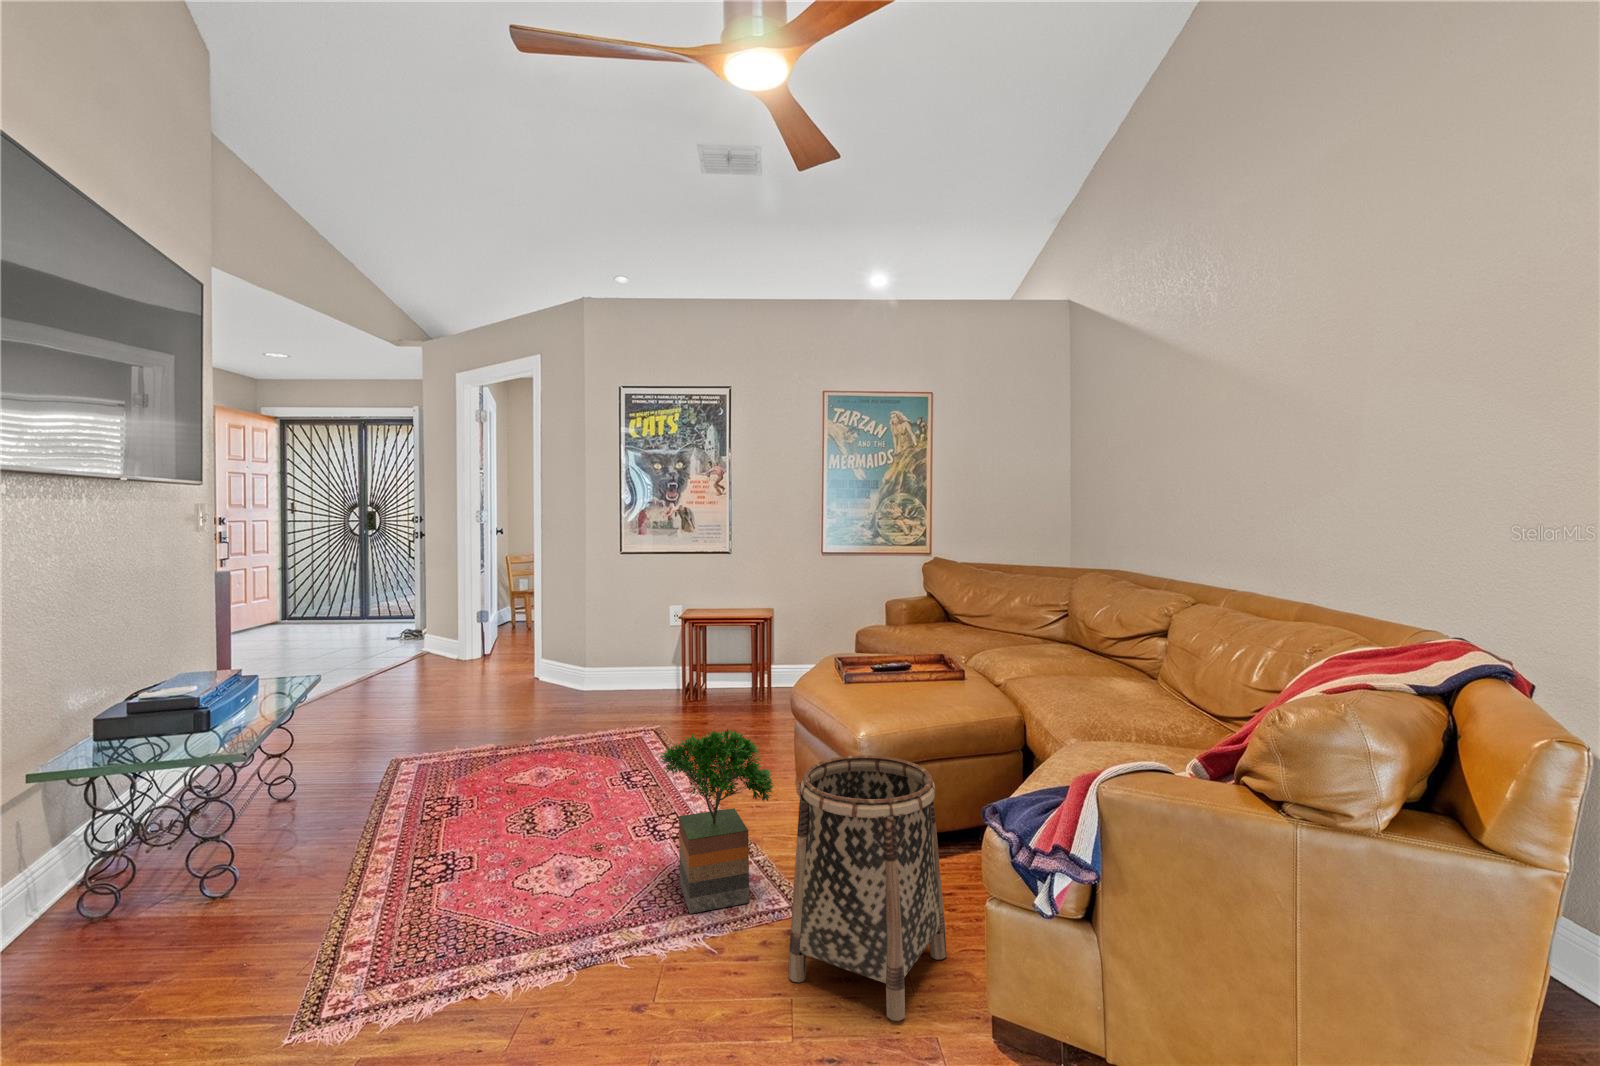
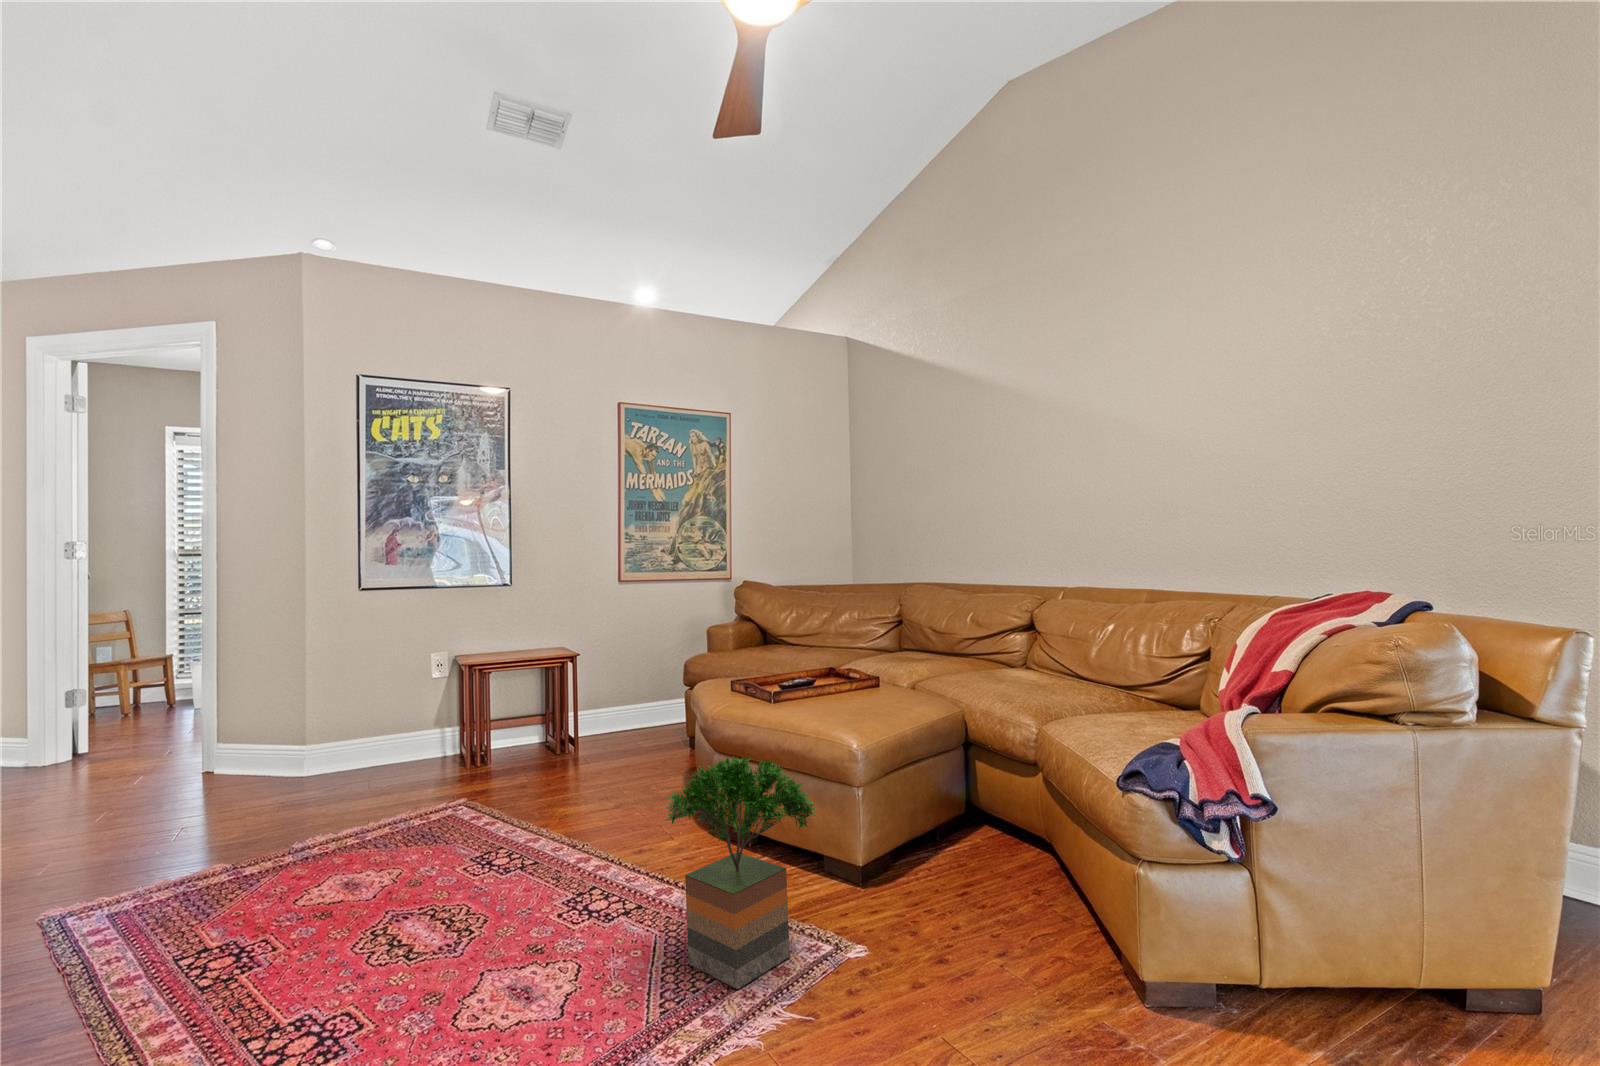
basket: present [789,755,947,1021] -> none [888,748,1055,1016]

